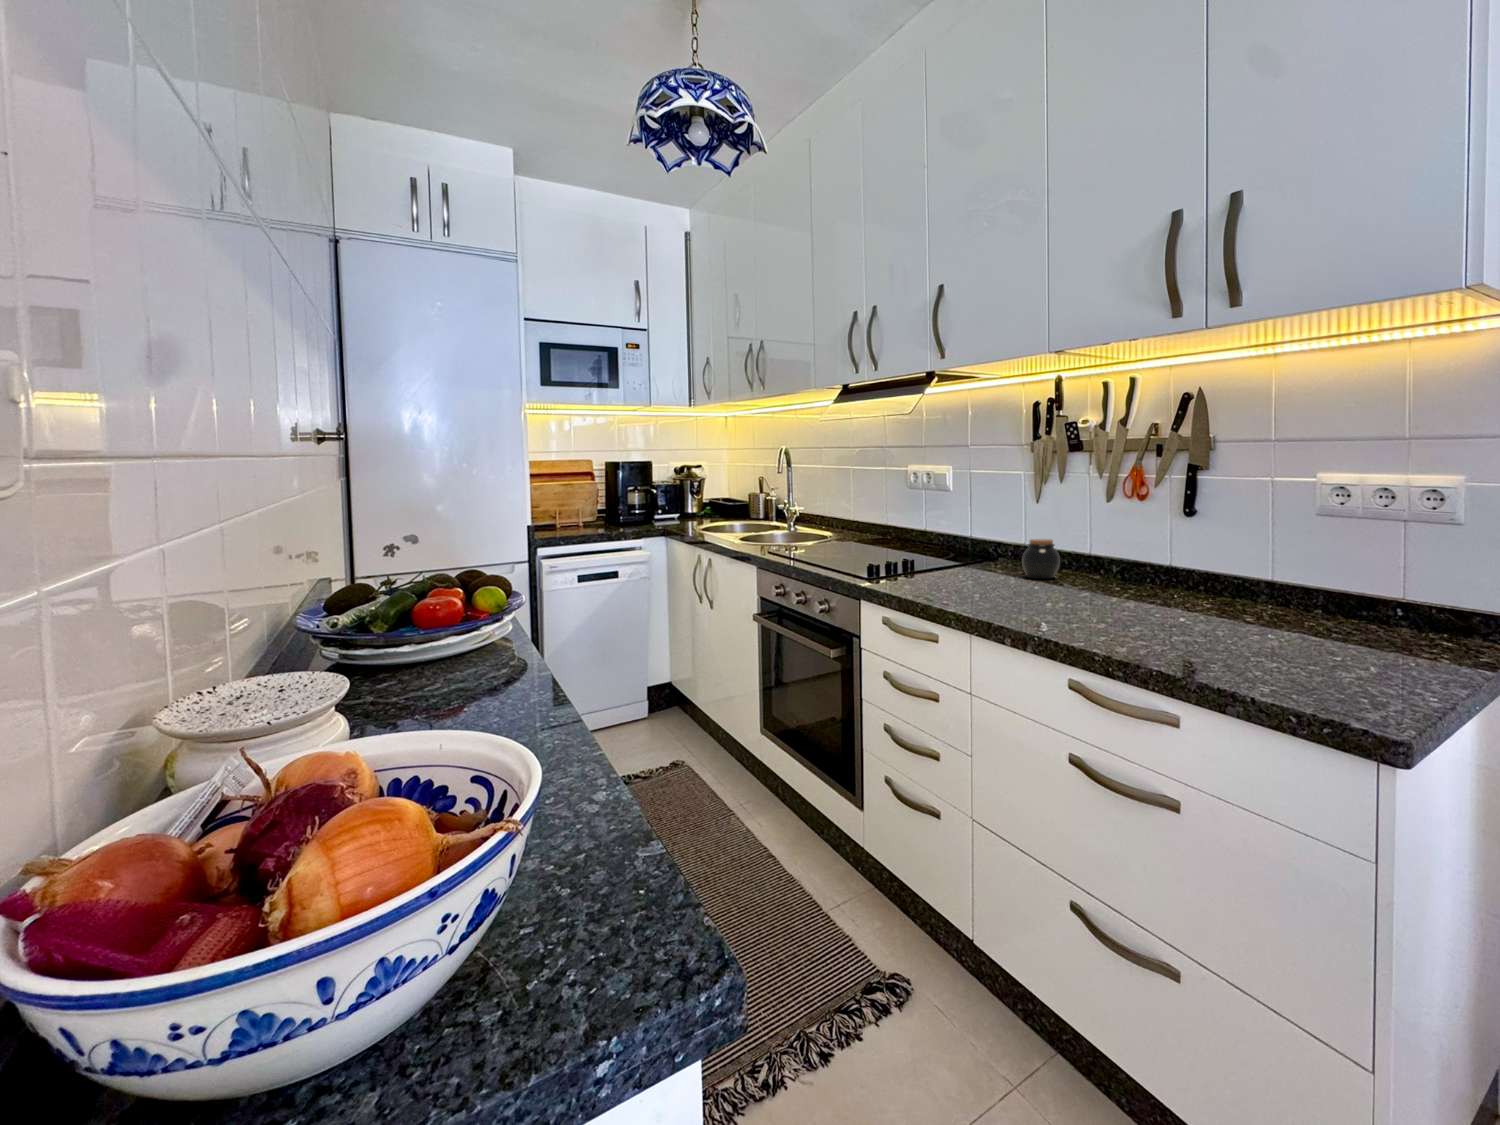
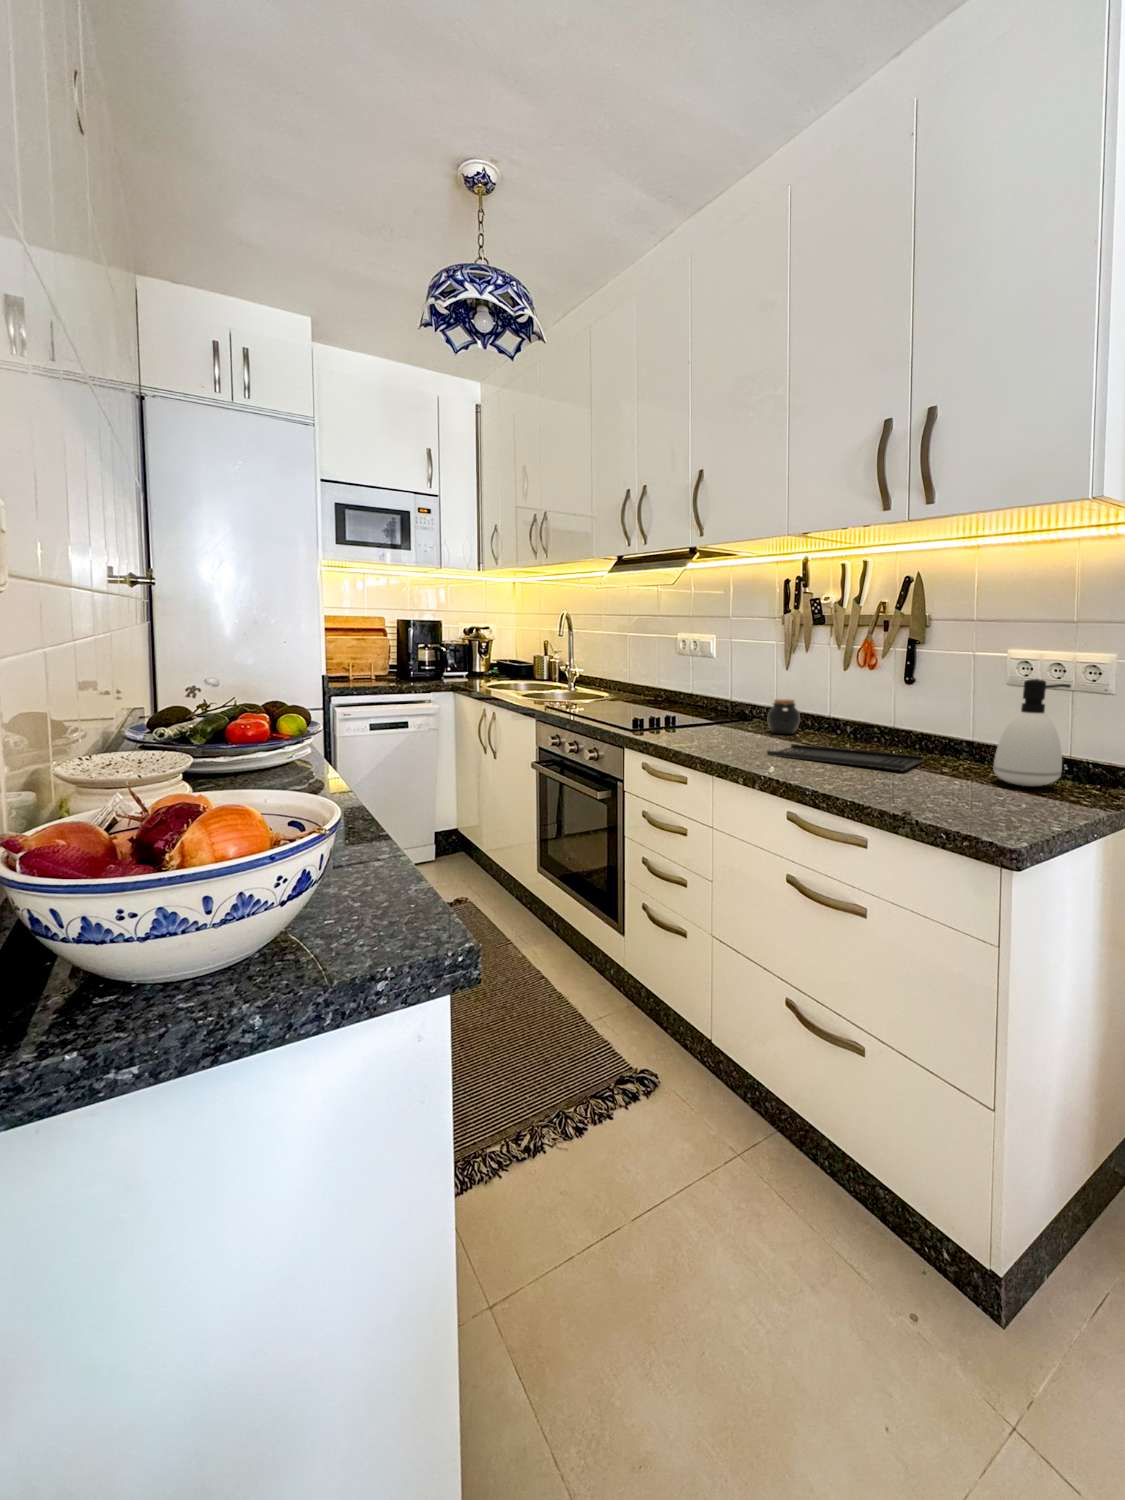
soap dispenser: none [1320,513,1419,643] -> present [993,679,1071,786]
tray: none [1031,591,1222,624] -> present [767,744,924,770]

